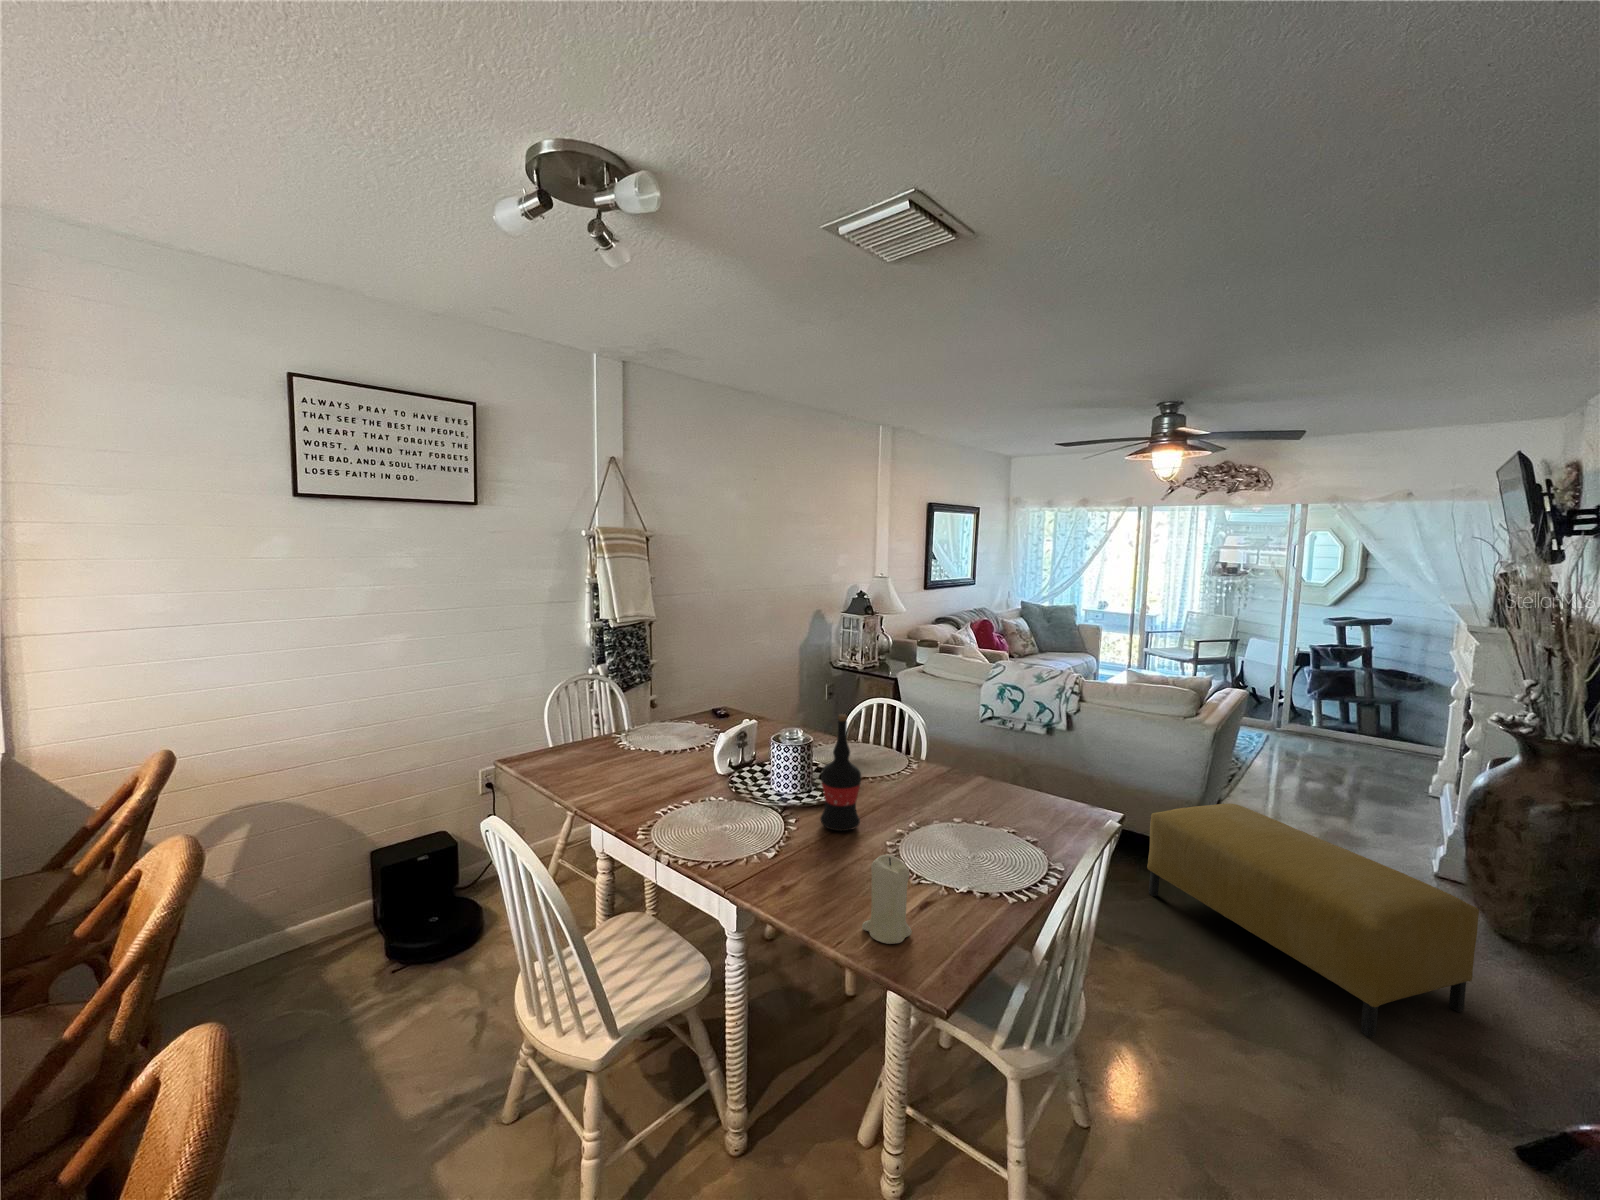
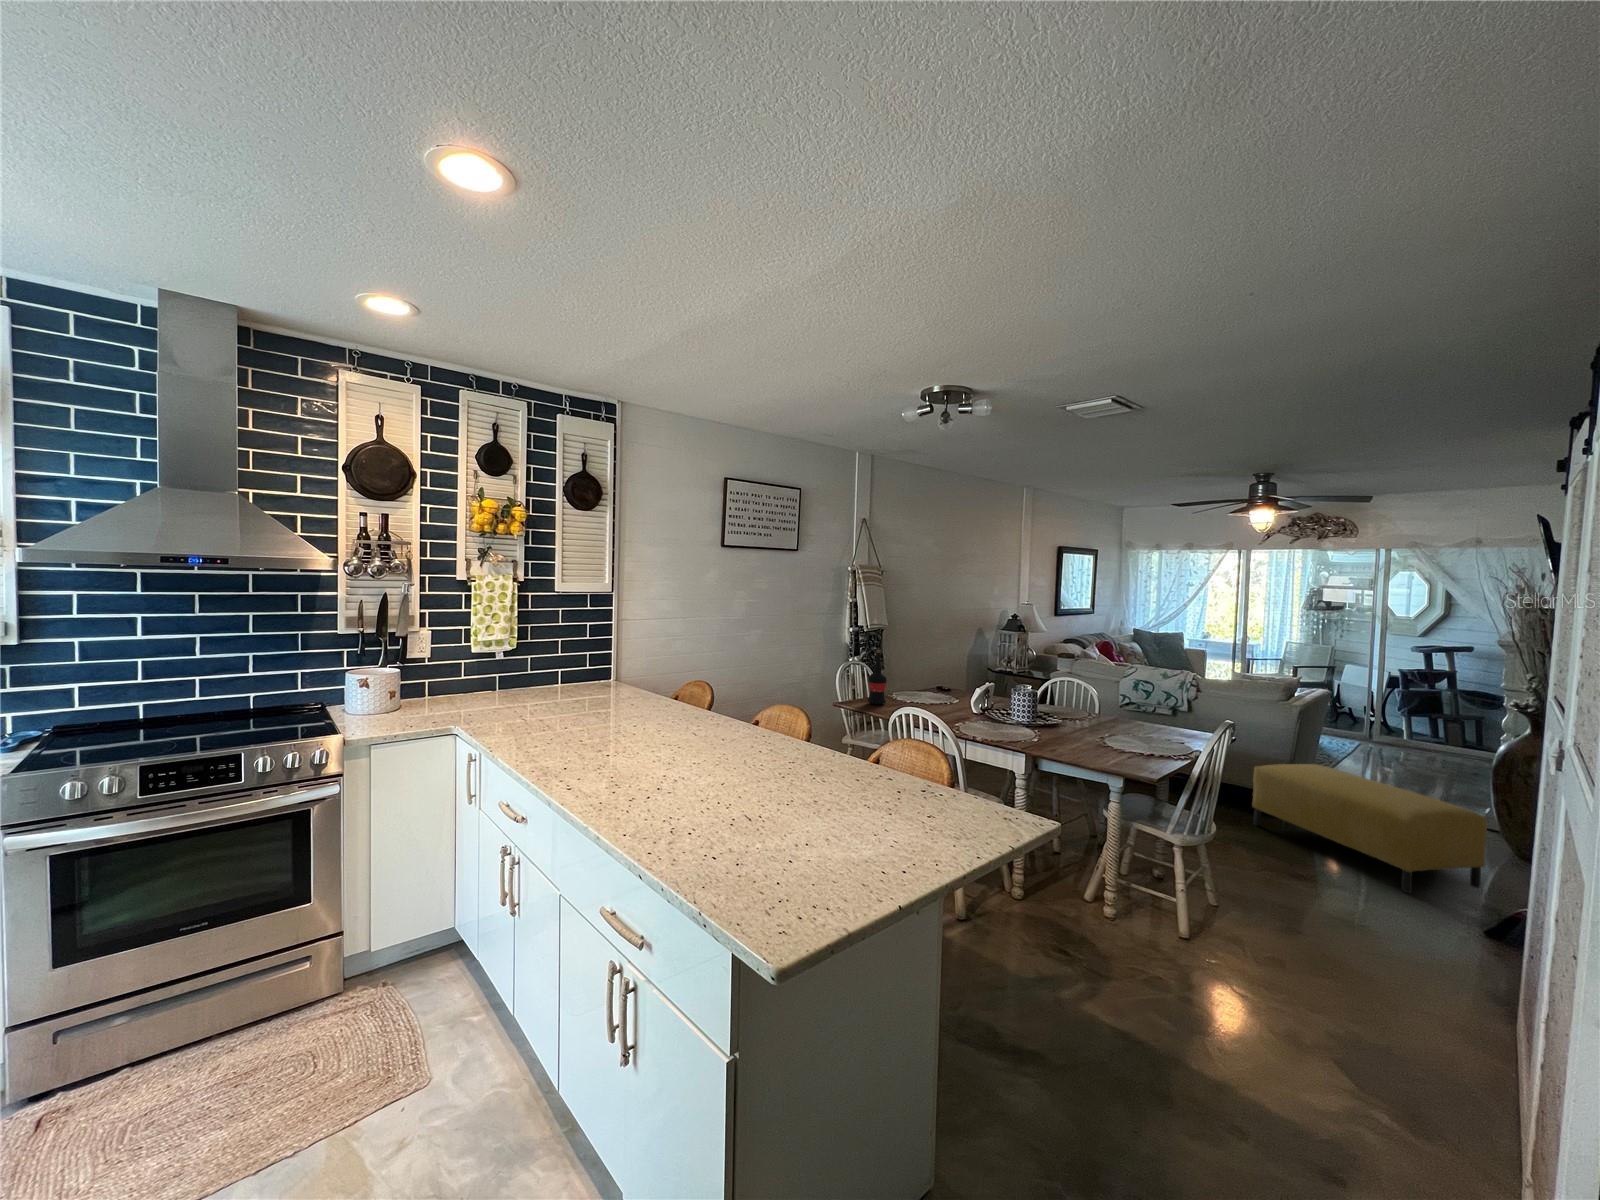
wine bottle: present [820,714,861,831] -> present [868,650,887,704]
candle: present [862,855,912,944] -> none [1101,723,1127,762]

